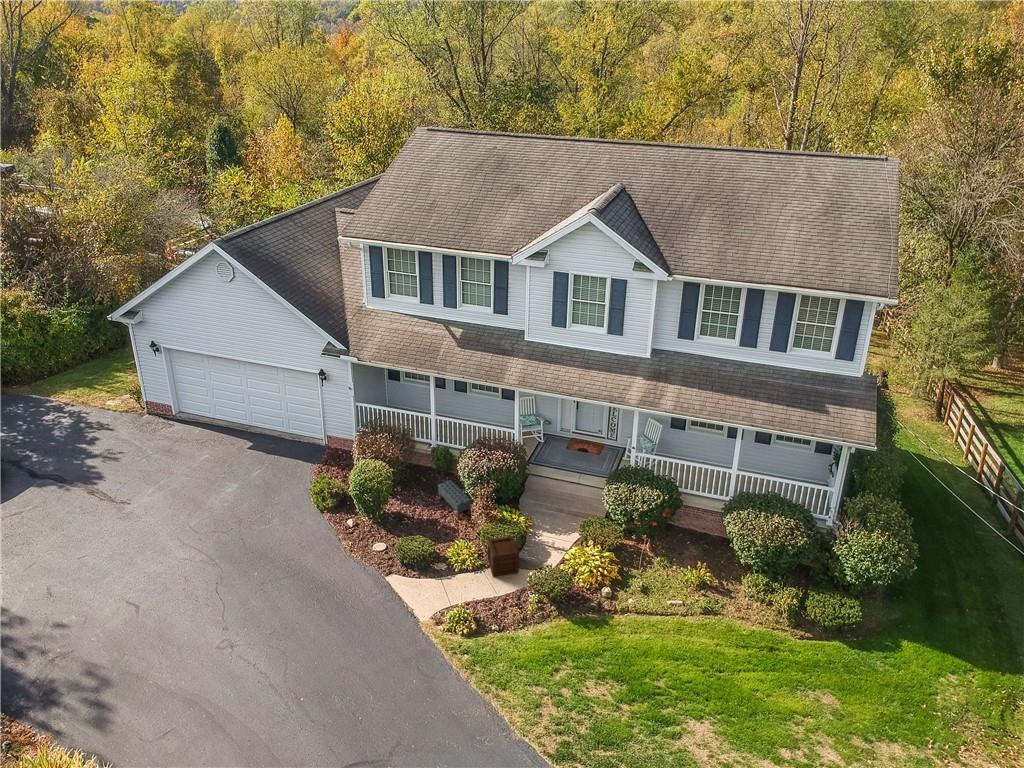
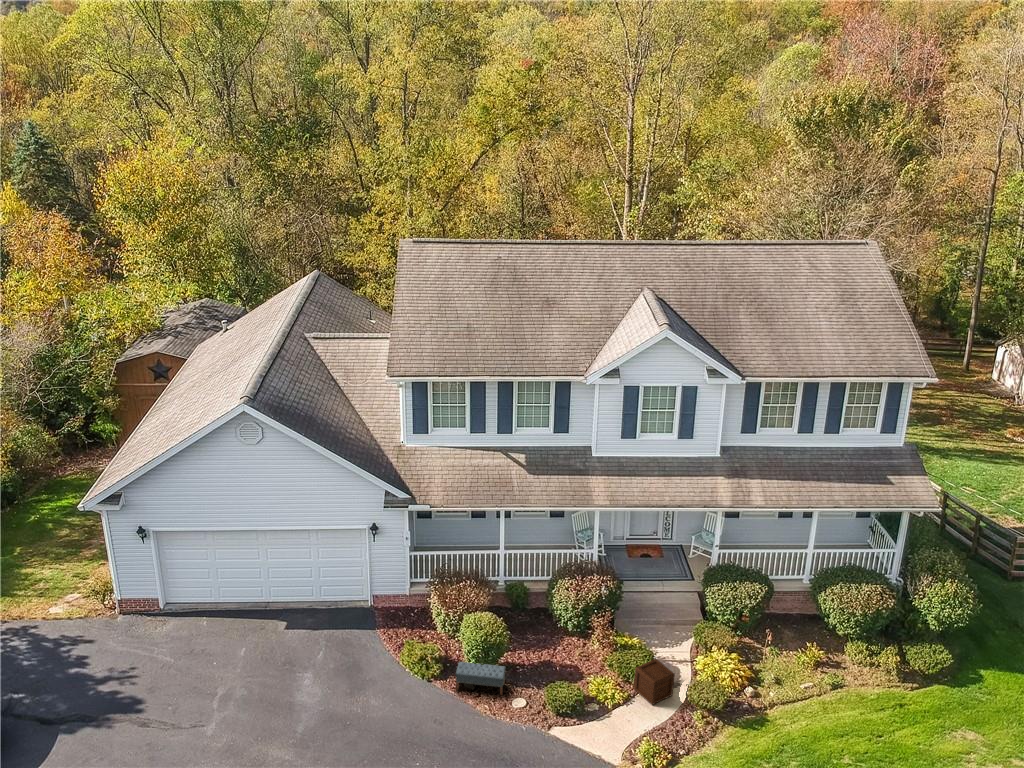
bench: present [438,480,471,520] -> present [456,662,505,695]

